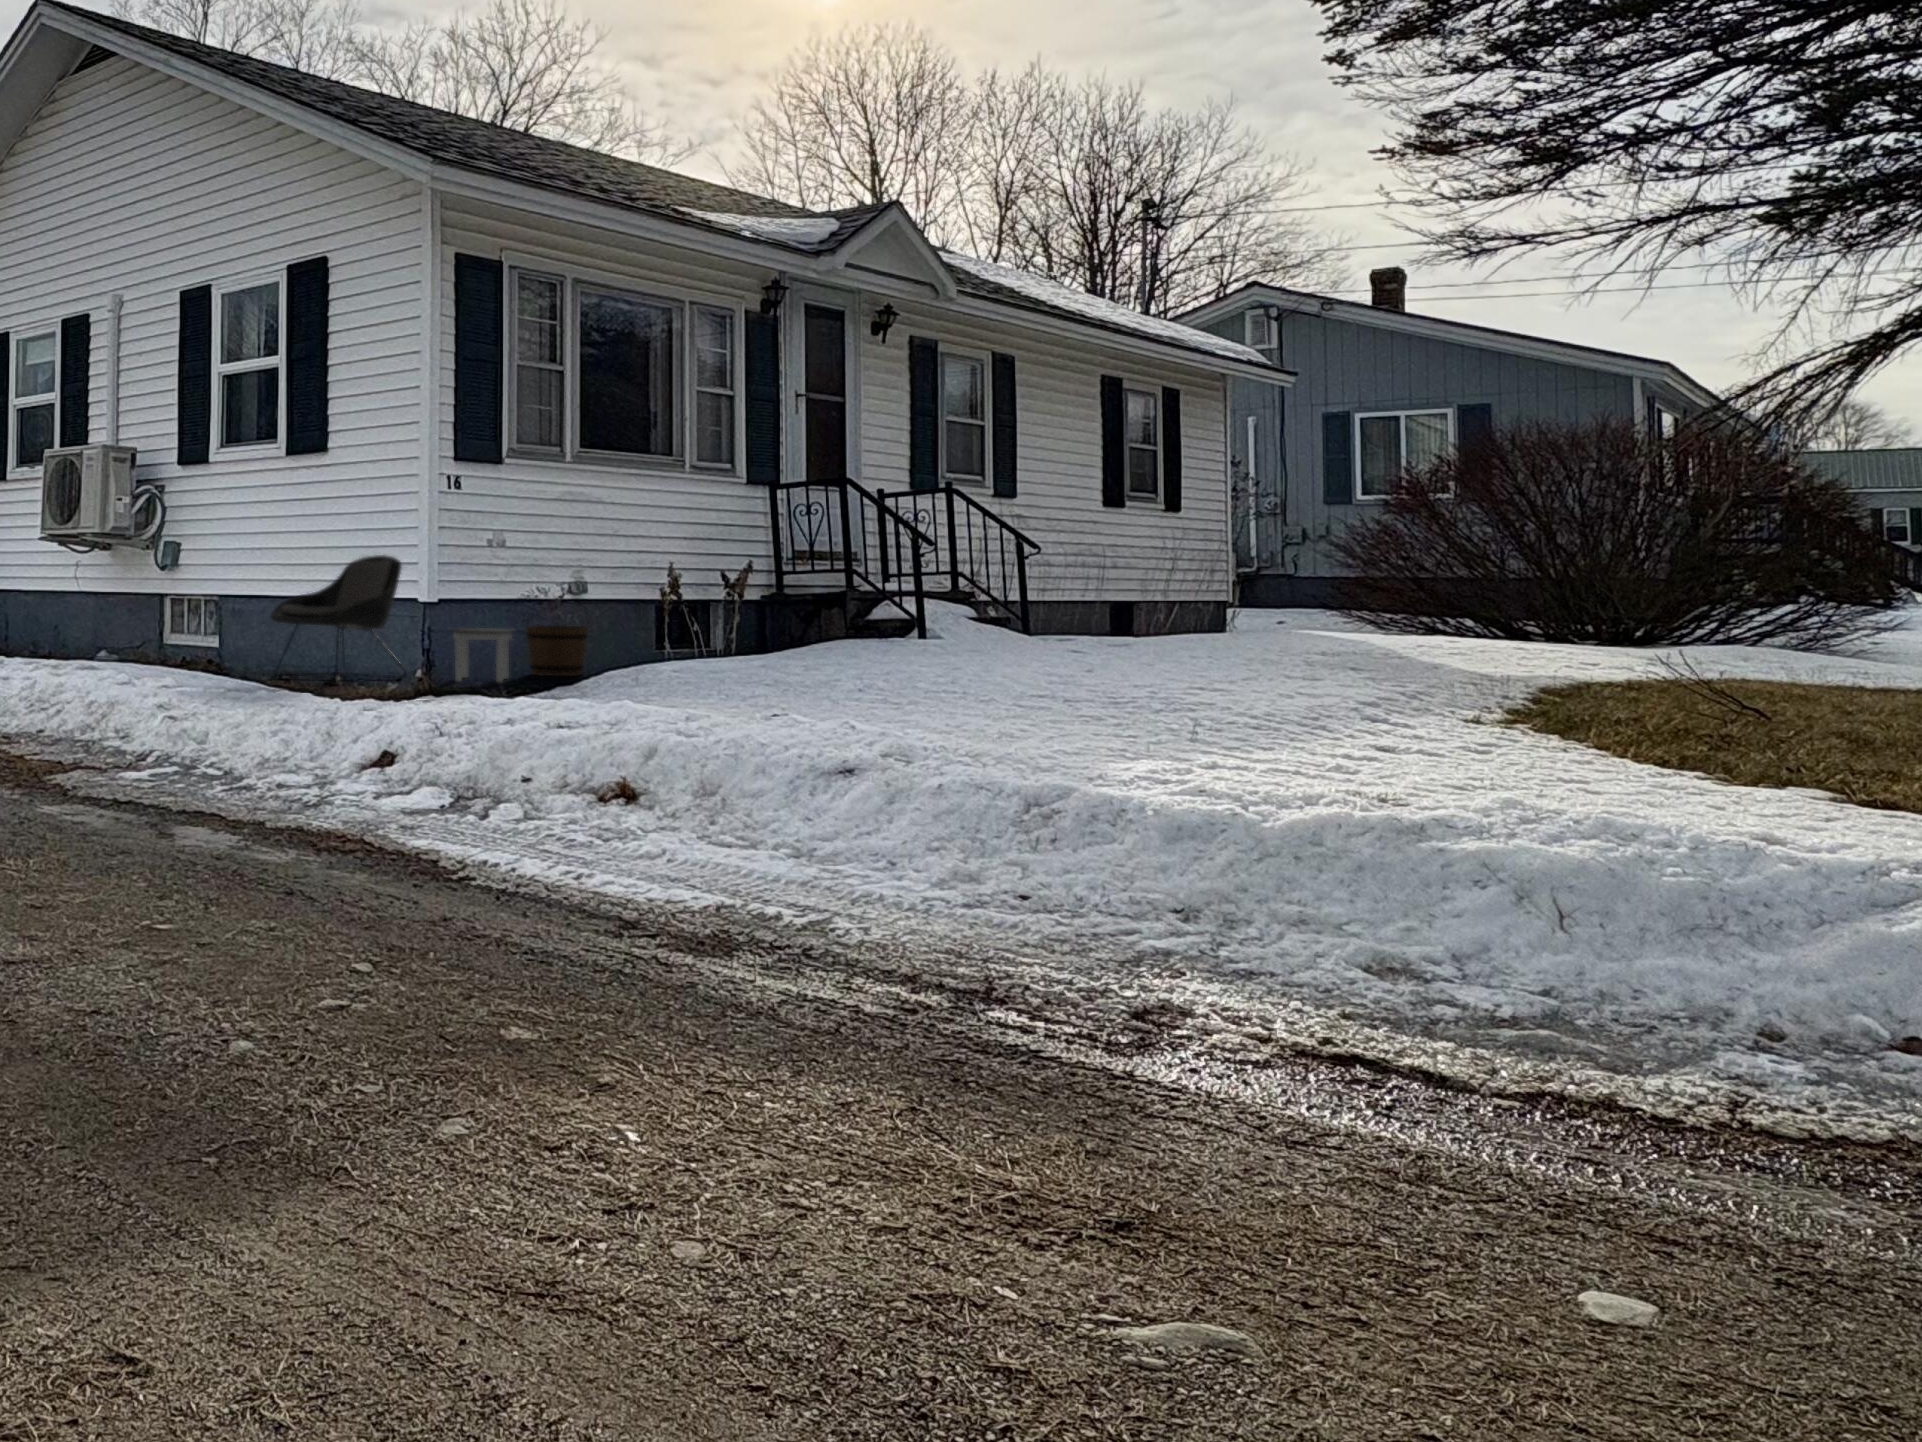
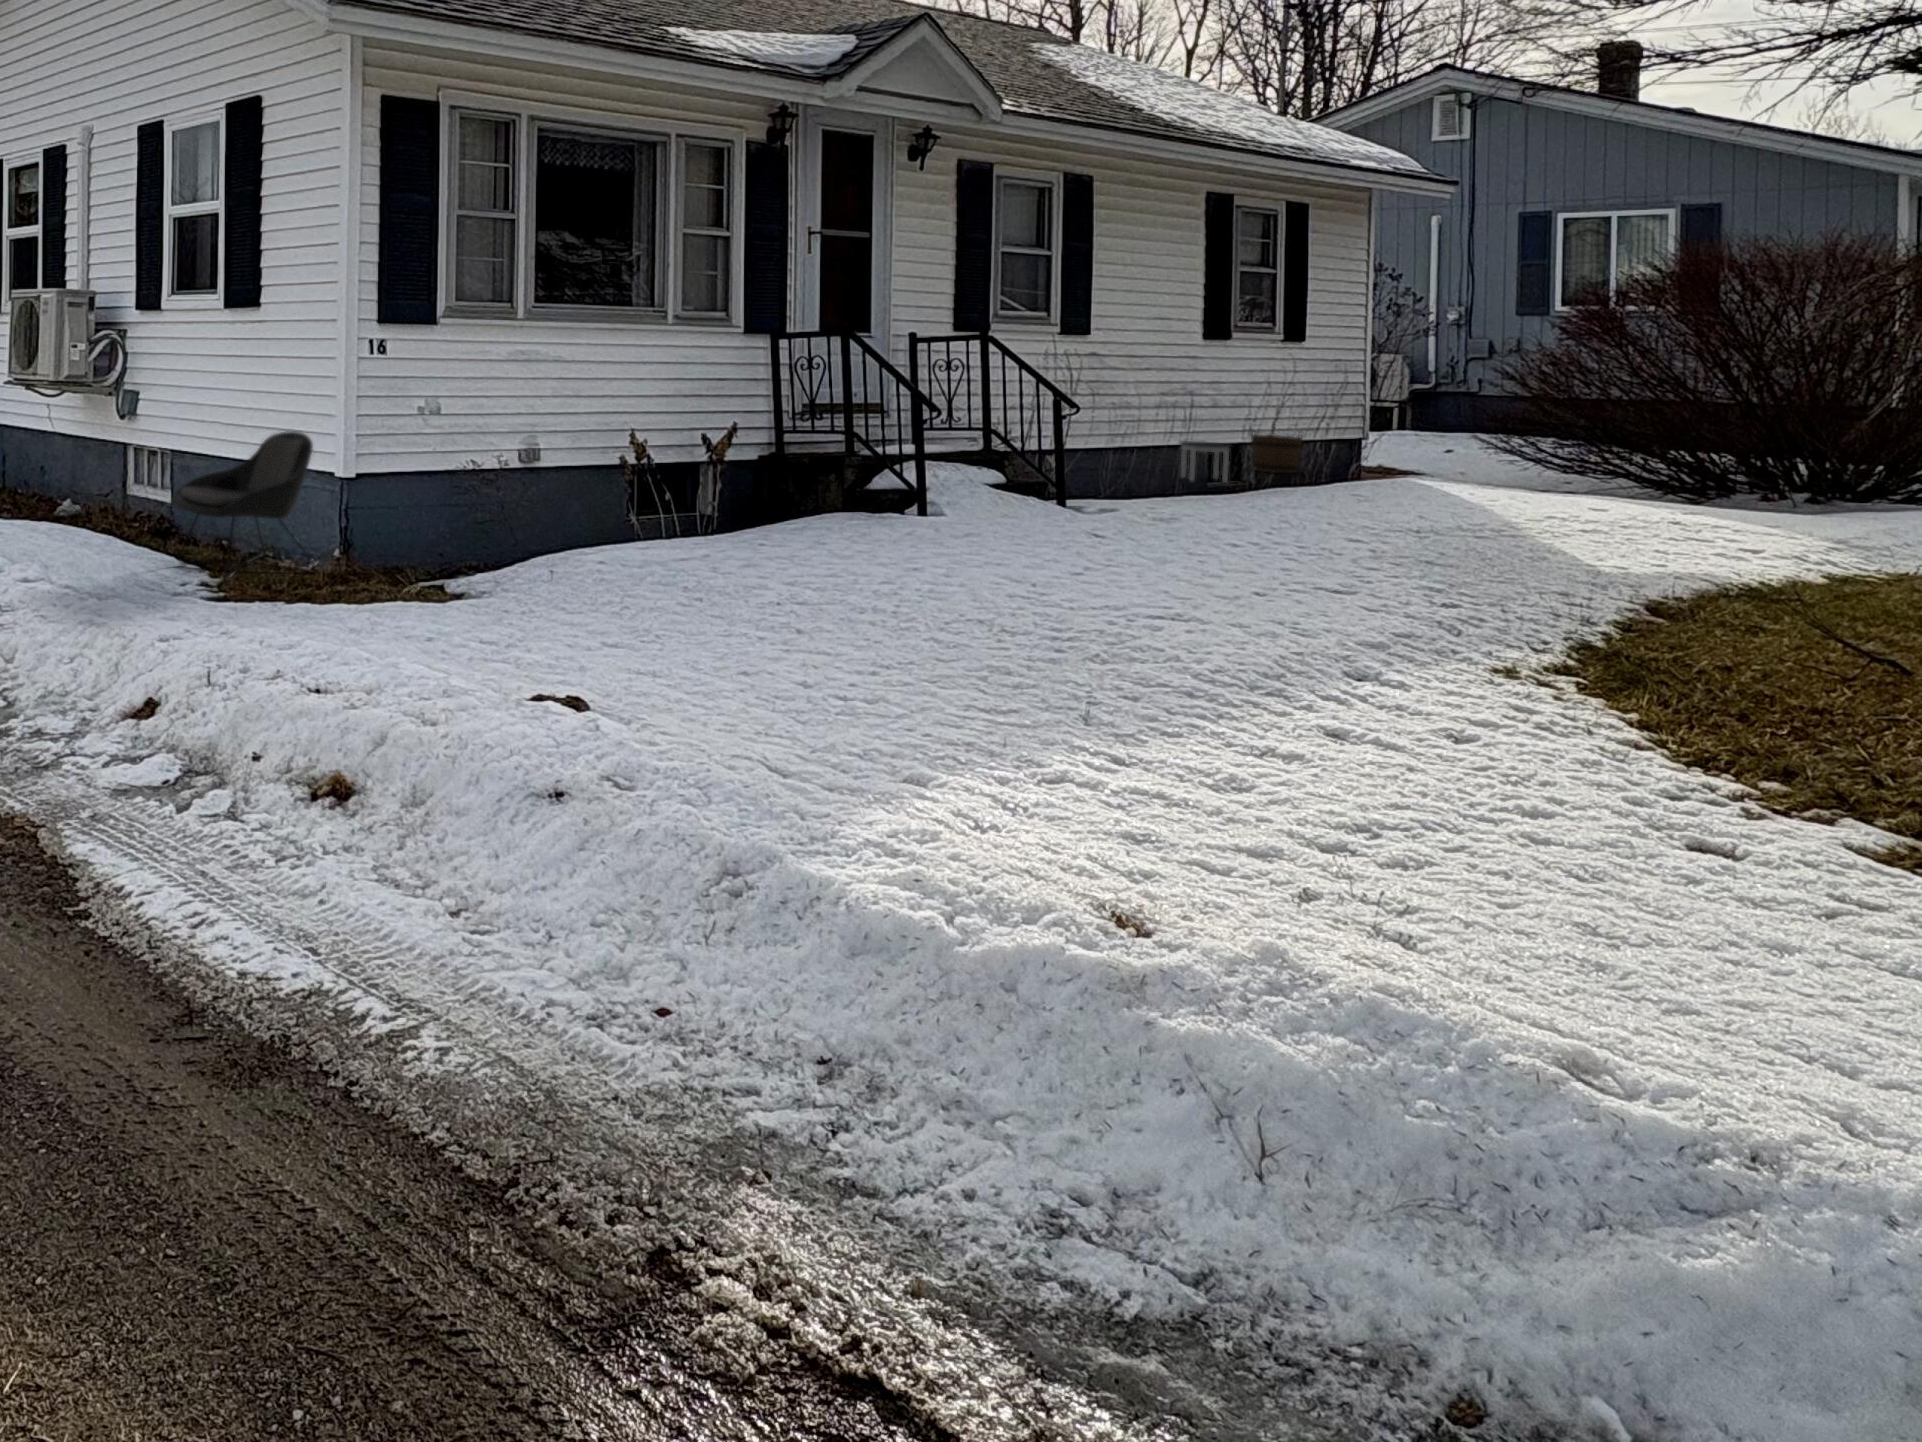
bucket: present [526,625,588,676] -> present [1251,432,1302,473]
round table: present [451,628,514,682] -> present [1180,441,1231,483]

